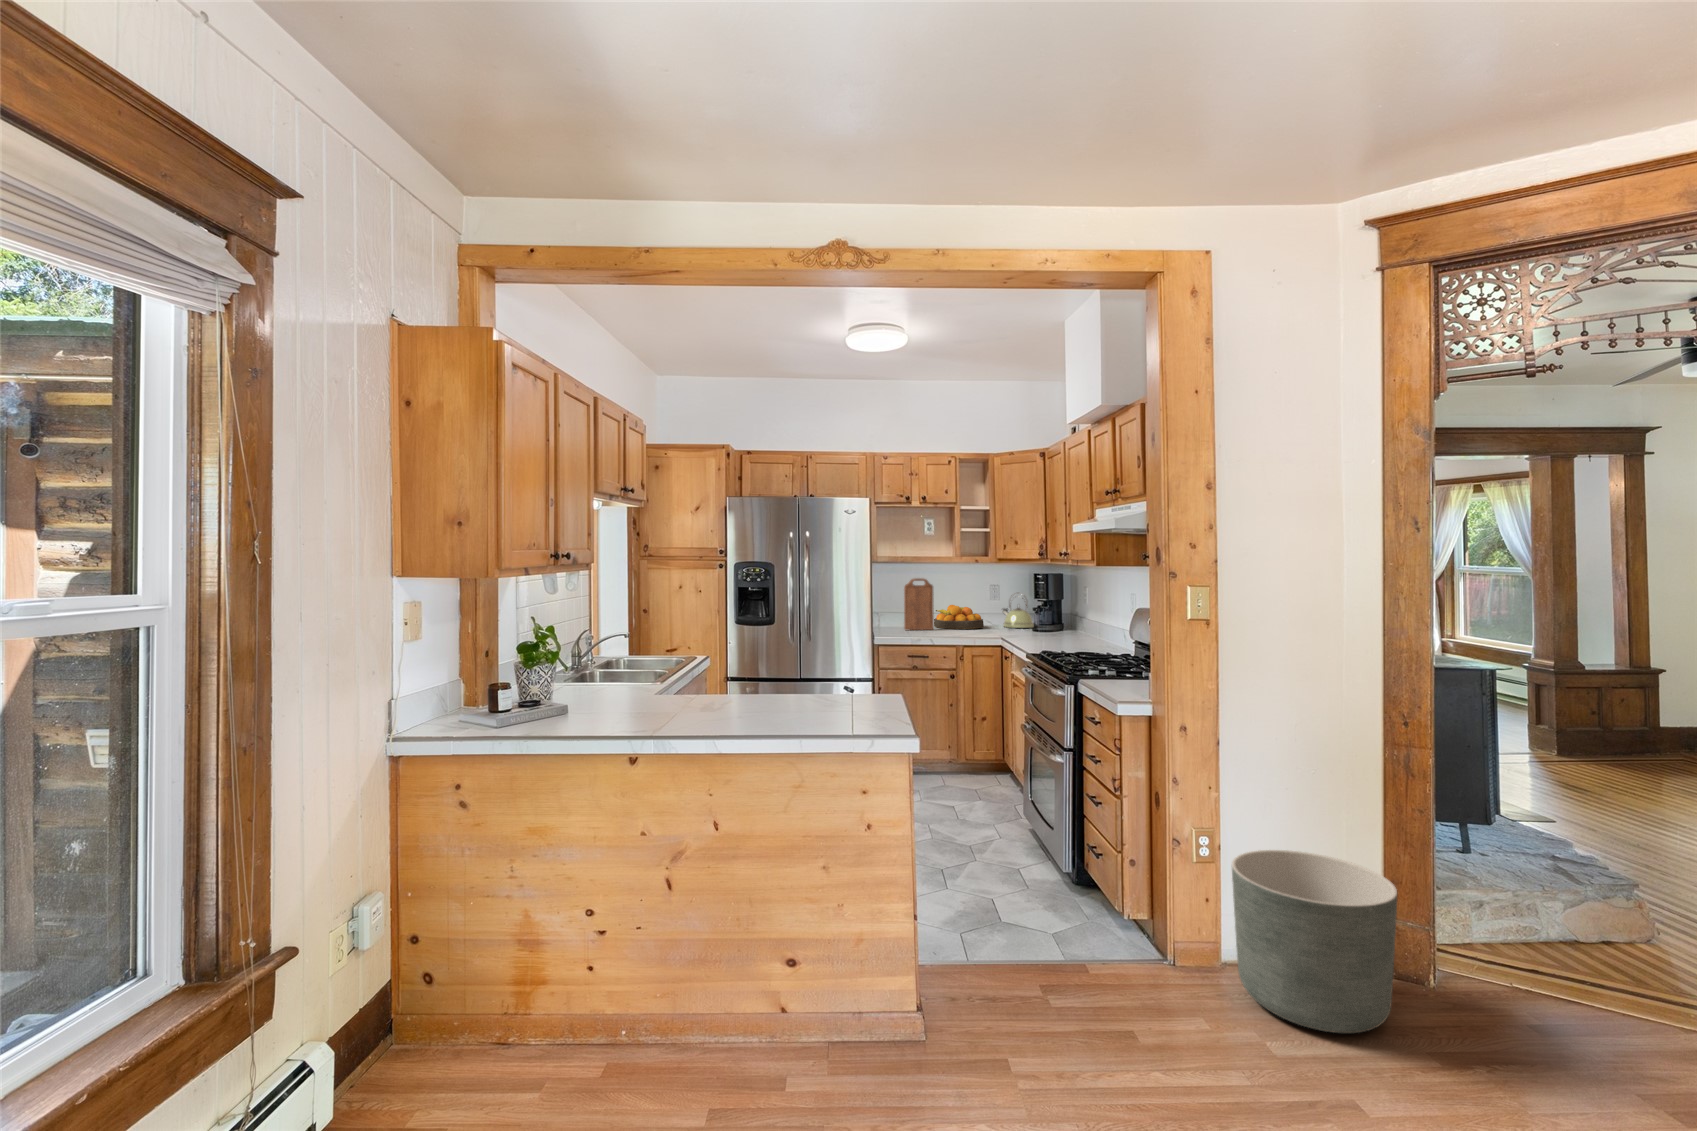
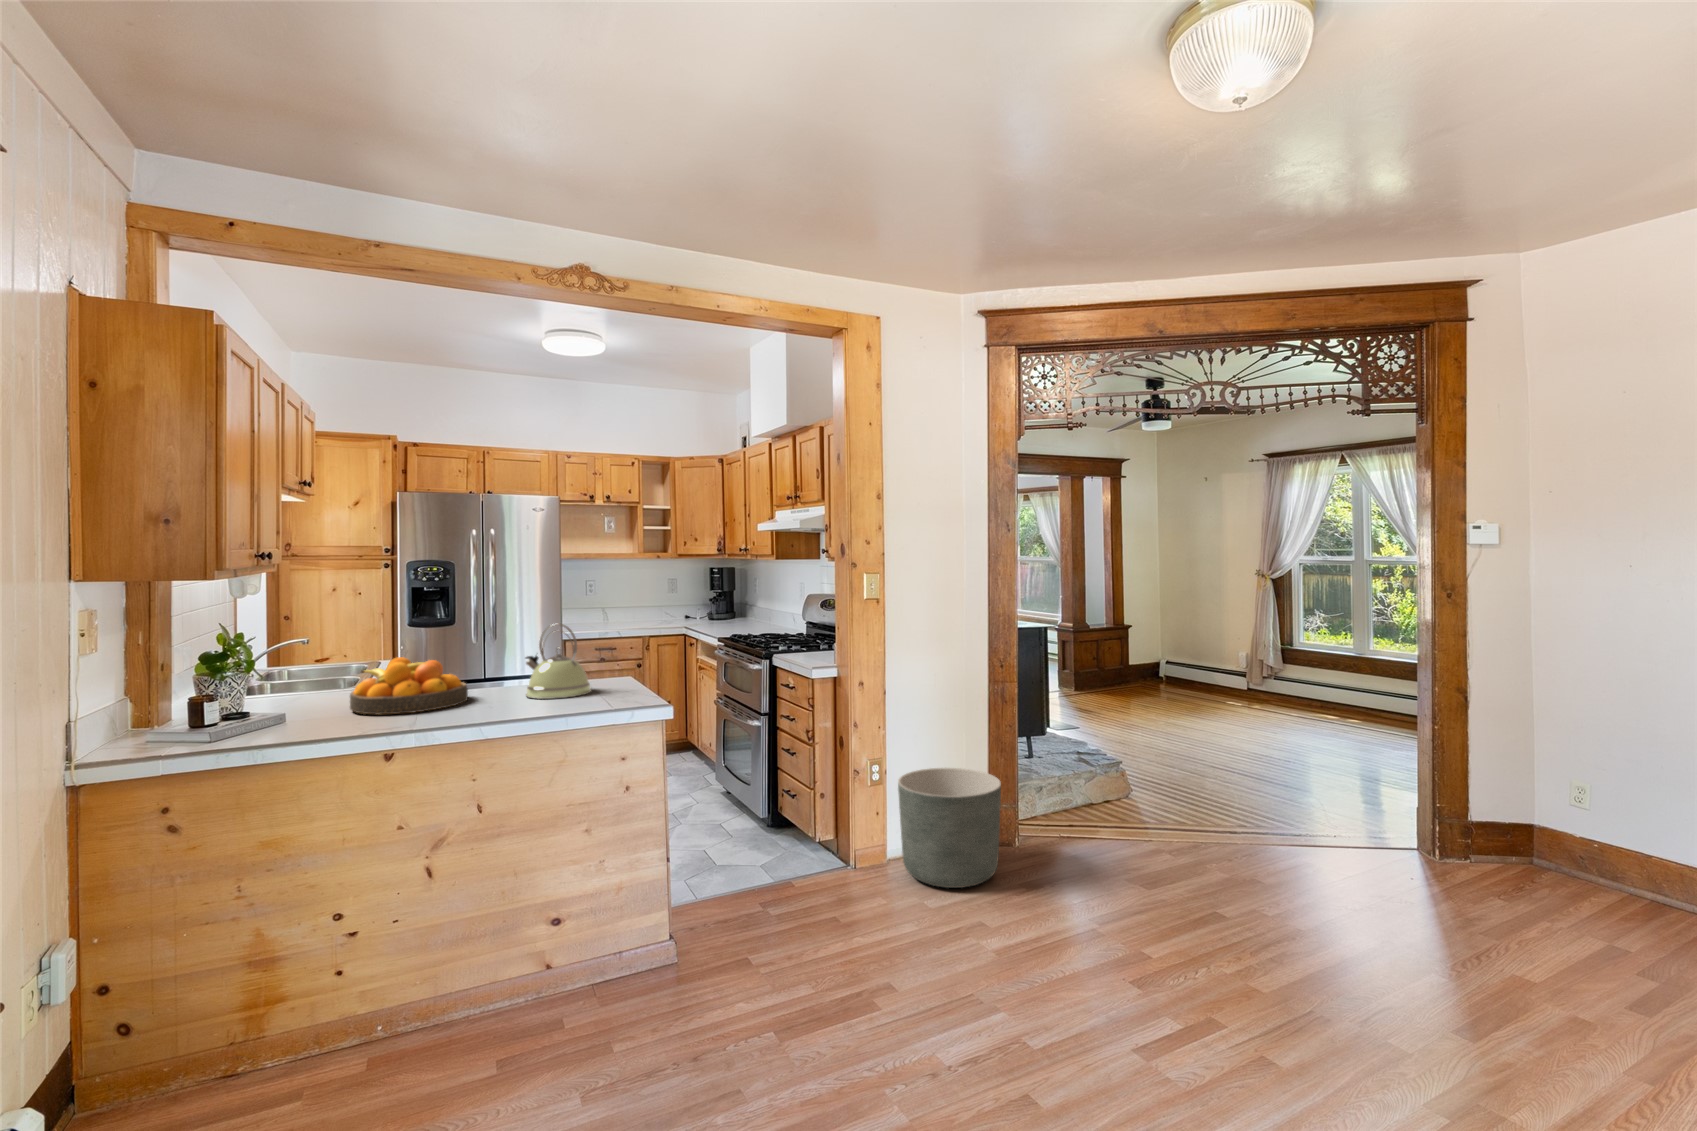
cutting board: present [904,578,934,630] -> none [591,573,620,624]
kettle: present [1002,598,1034,628] -> present [526,624,591,699]
fruit bowl: present [934,605,984,629] -> present [350,657,468,714]

